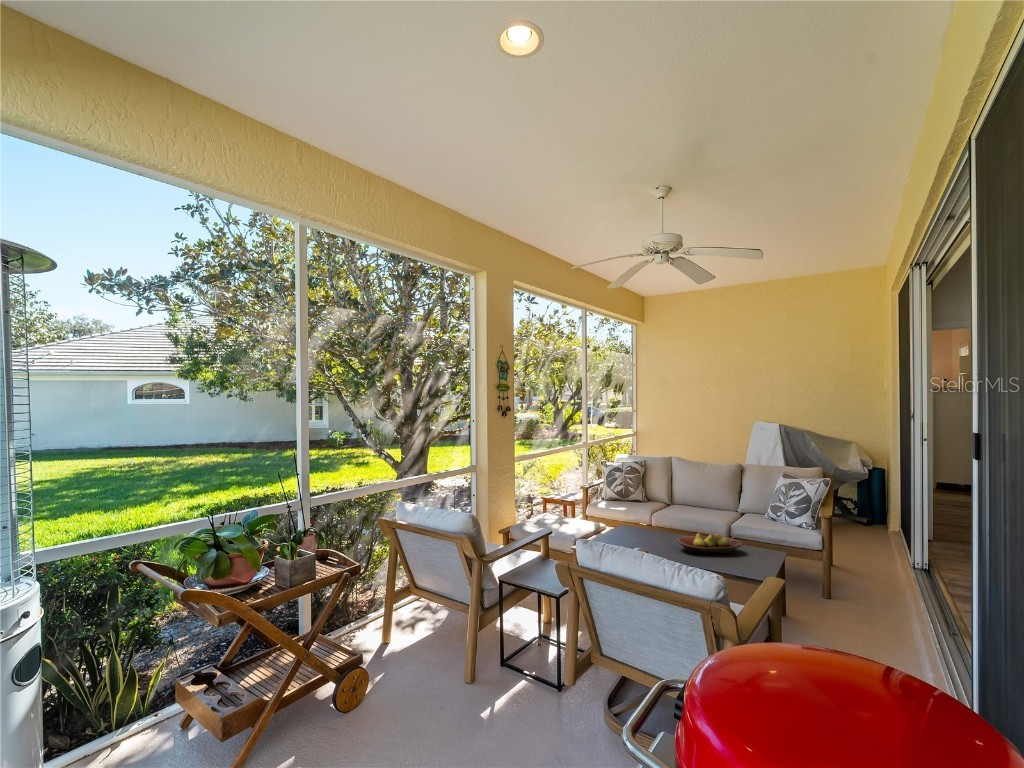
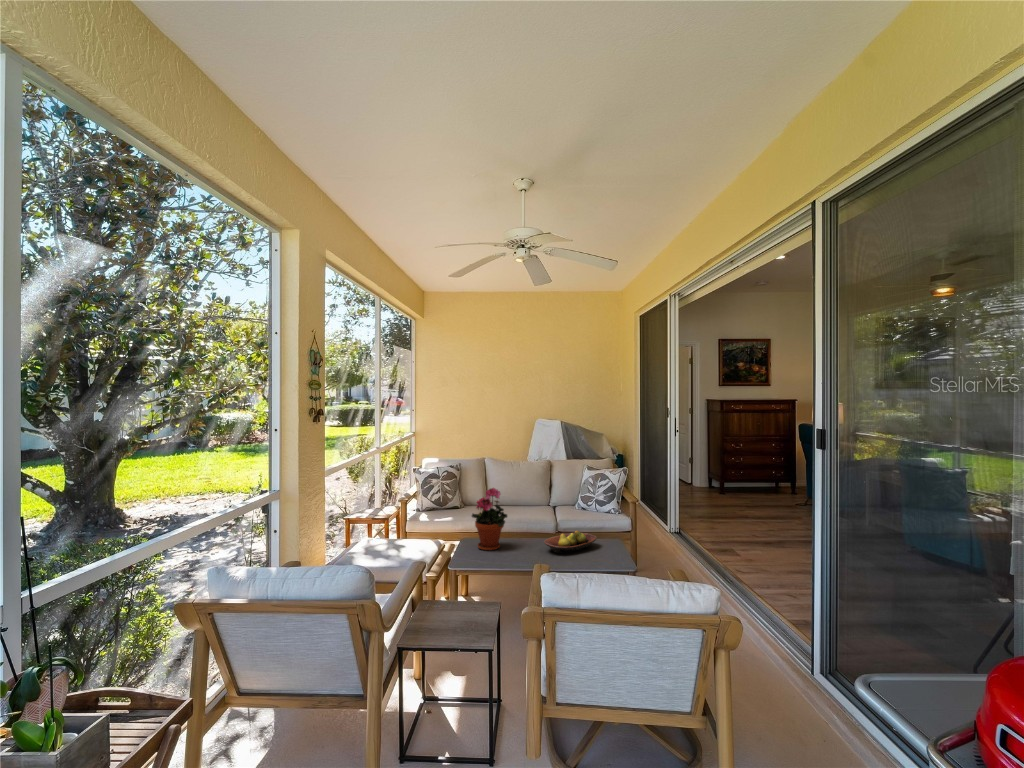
potted plant: none [615,480,647,539] -> present [472,488,507,551]

